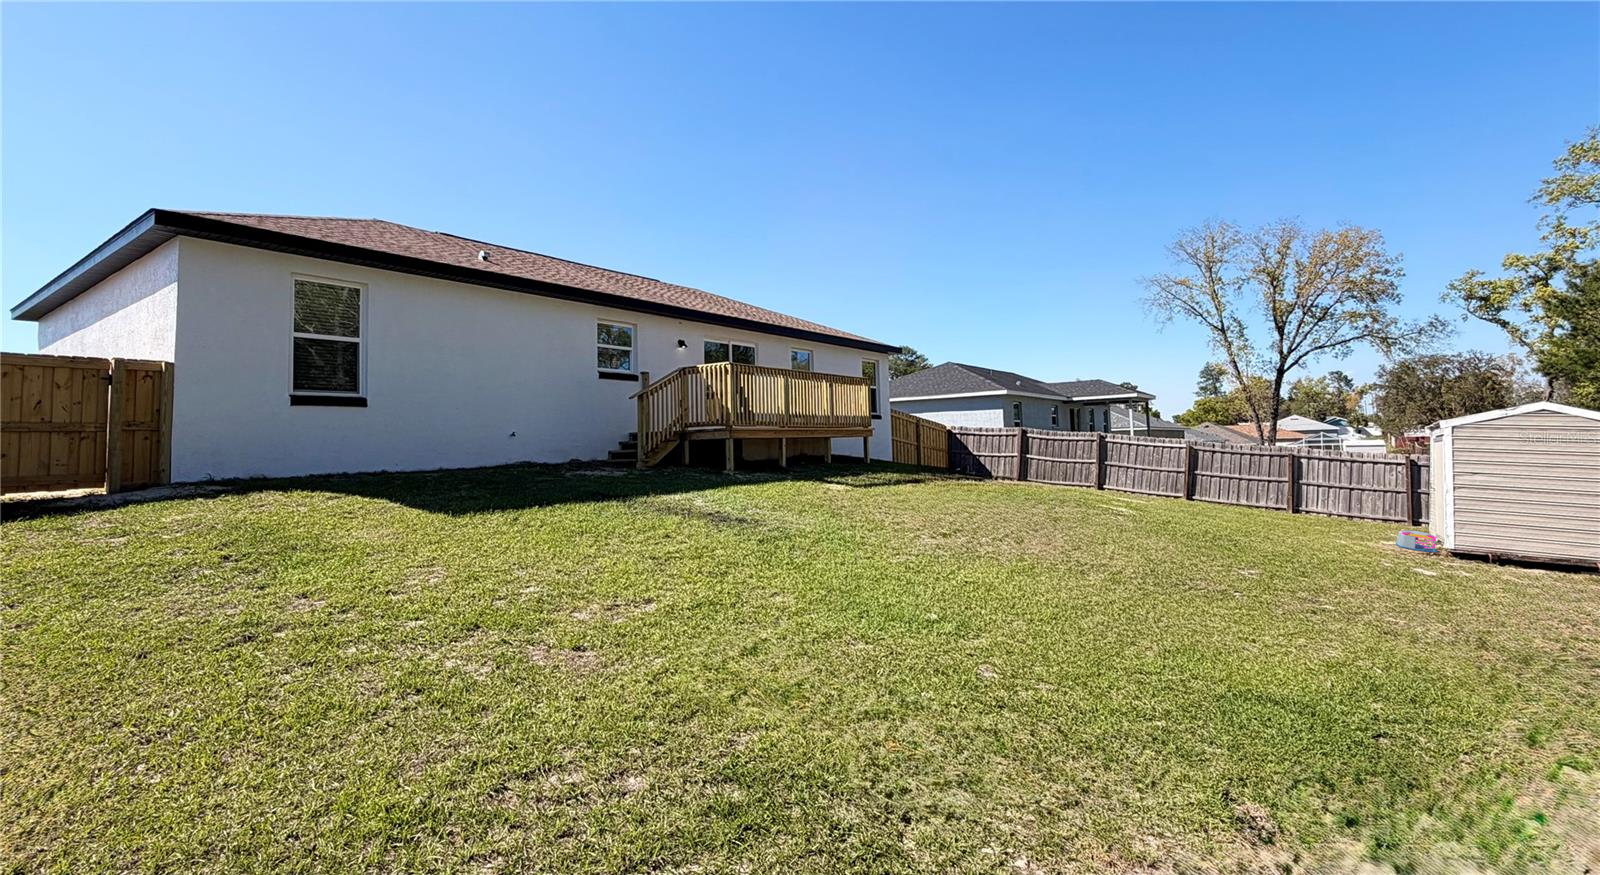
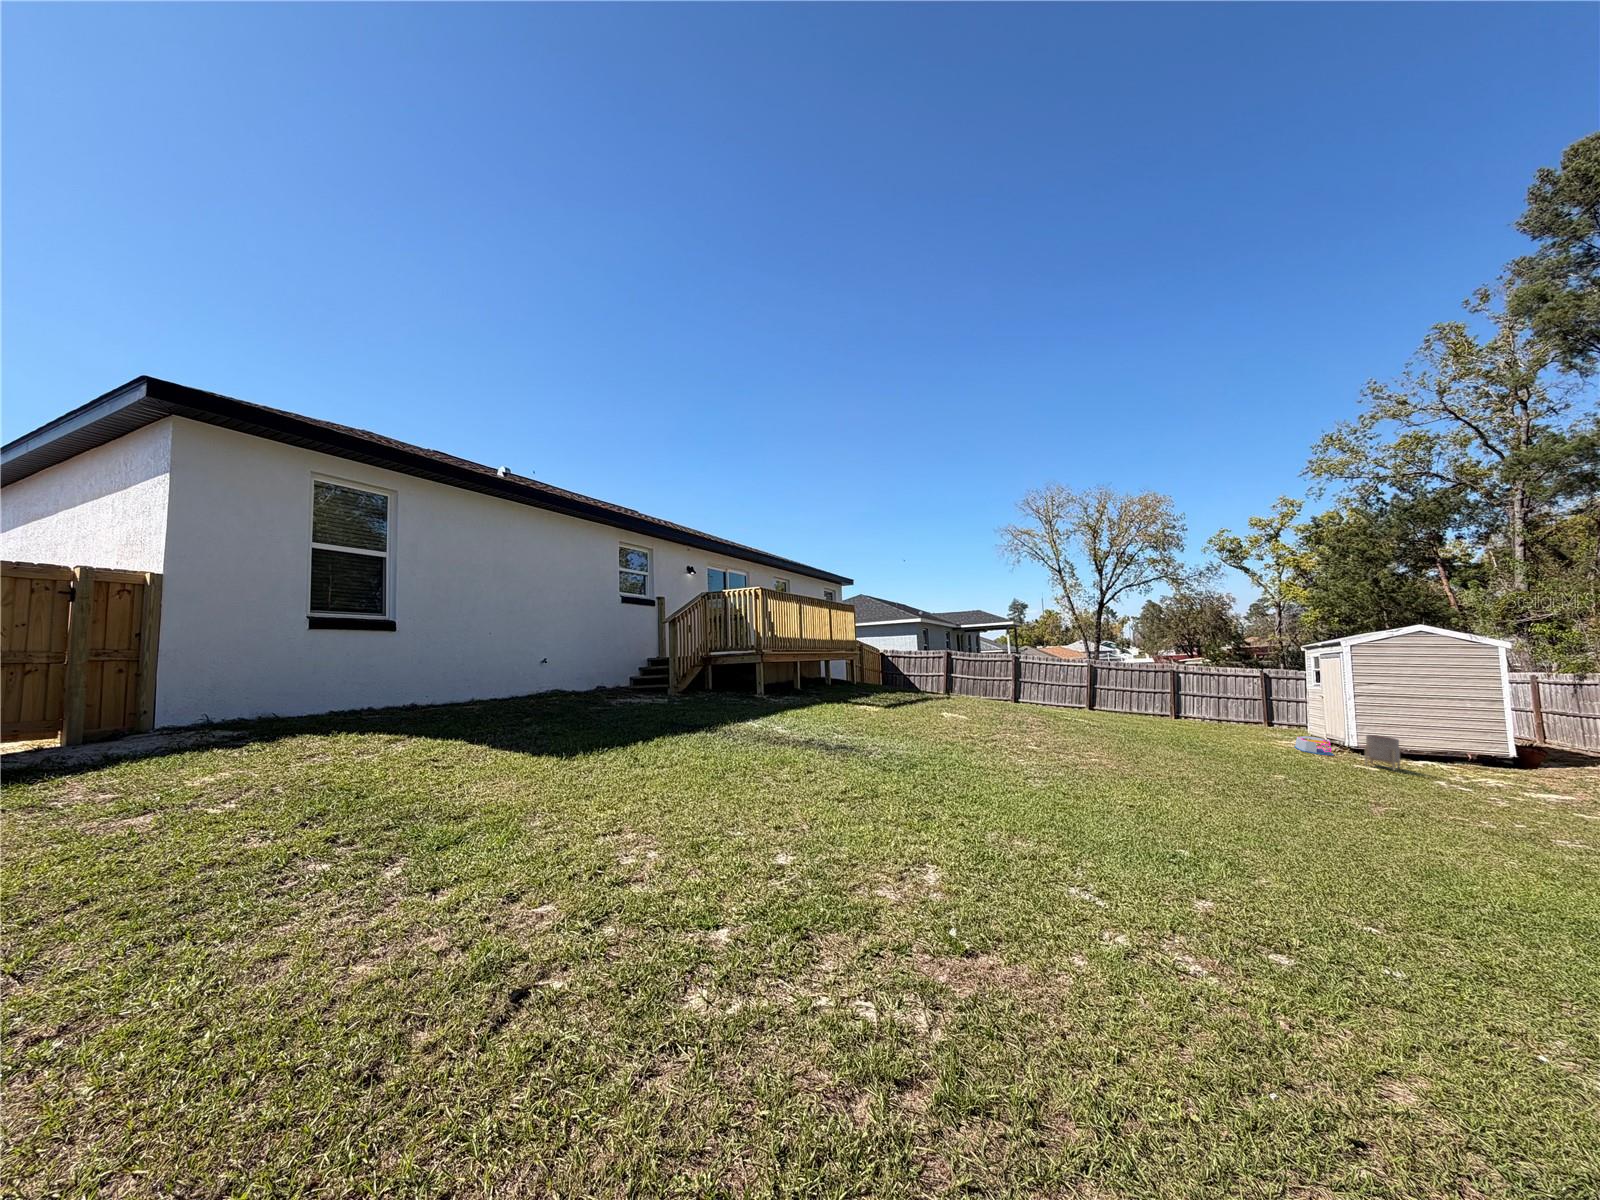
planter: none [1460,528,1508,569] -> present [1365,735,1400,770]

